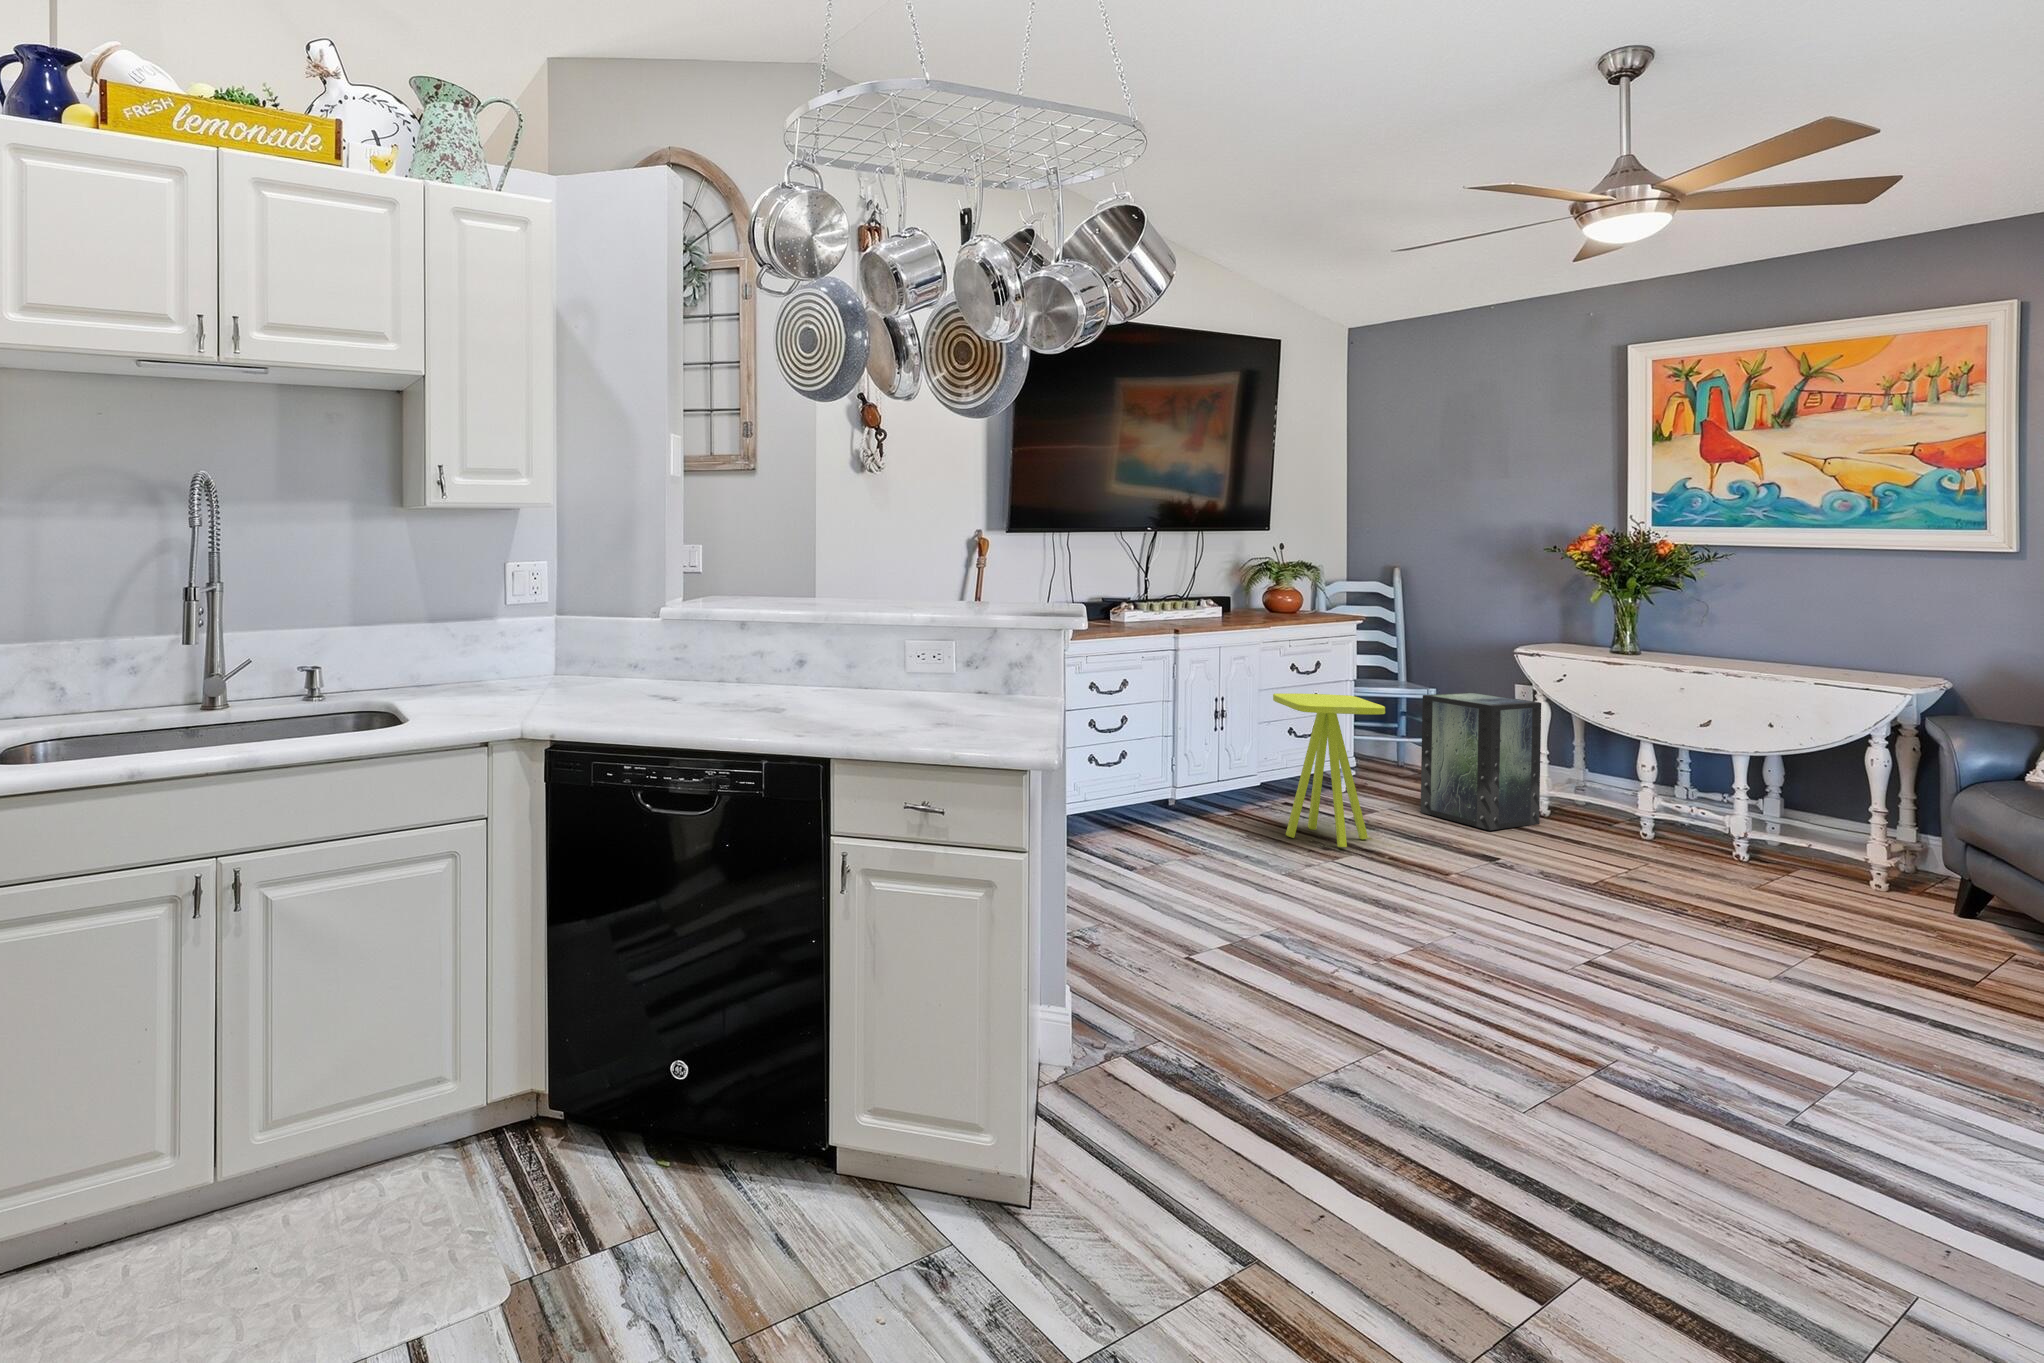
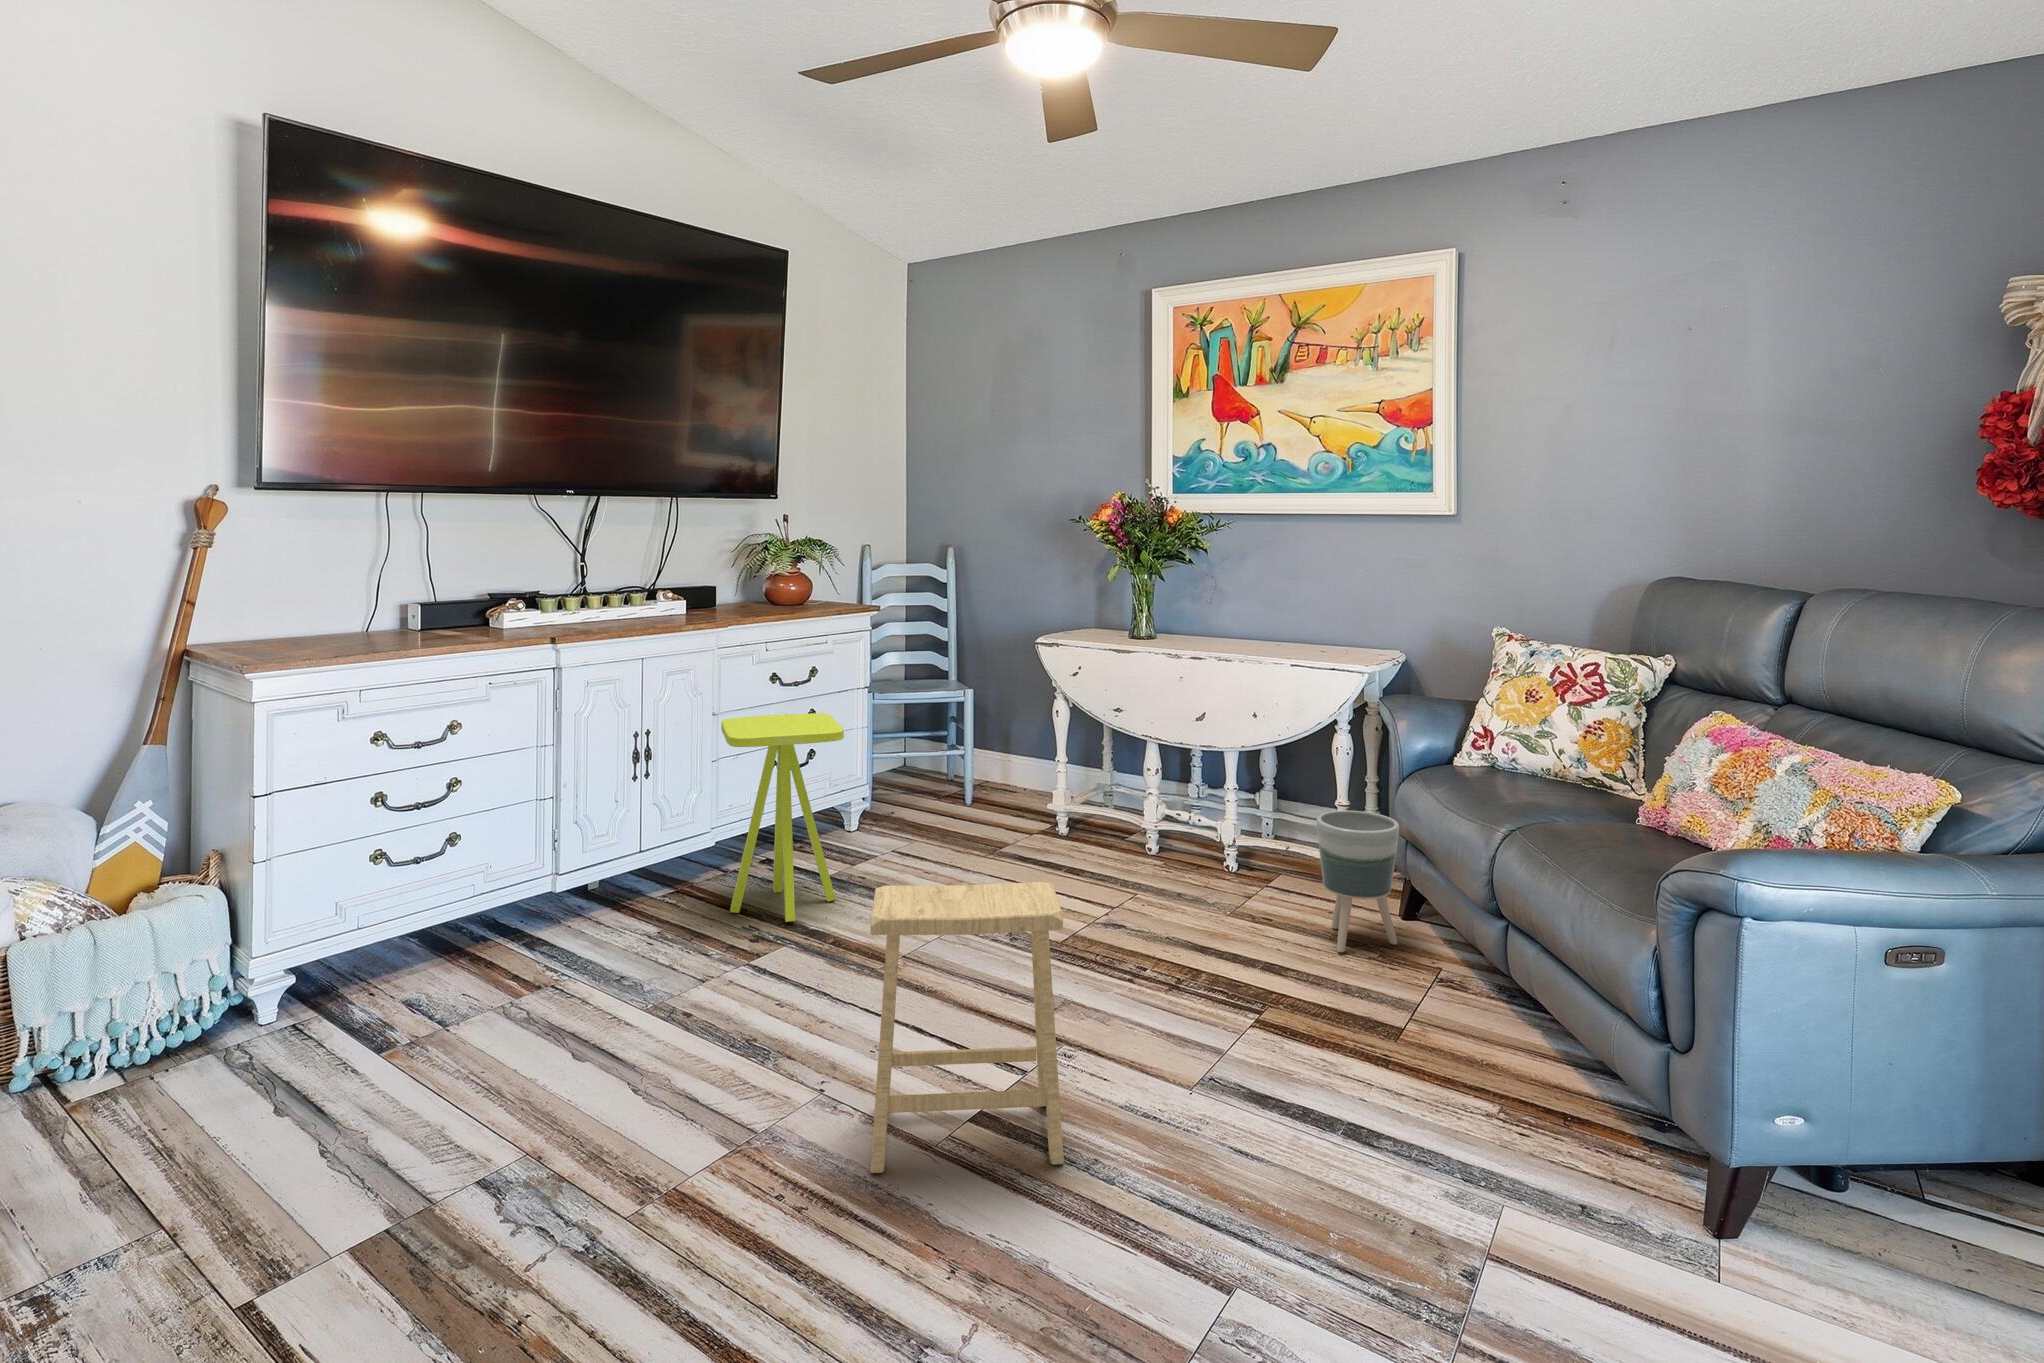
storage box: present [1421,692,1541,830] -> none [927,692,1051,864]
footstool: none [1506,801,1687,1004] -> present [870,882,1064,1173]
planter: none [1862,808,1961,930] -> present [1317,810,1399,952]

